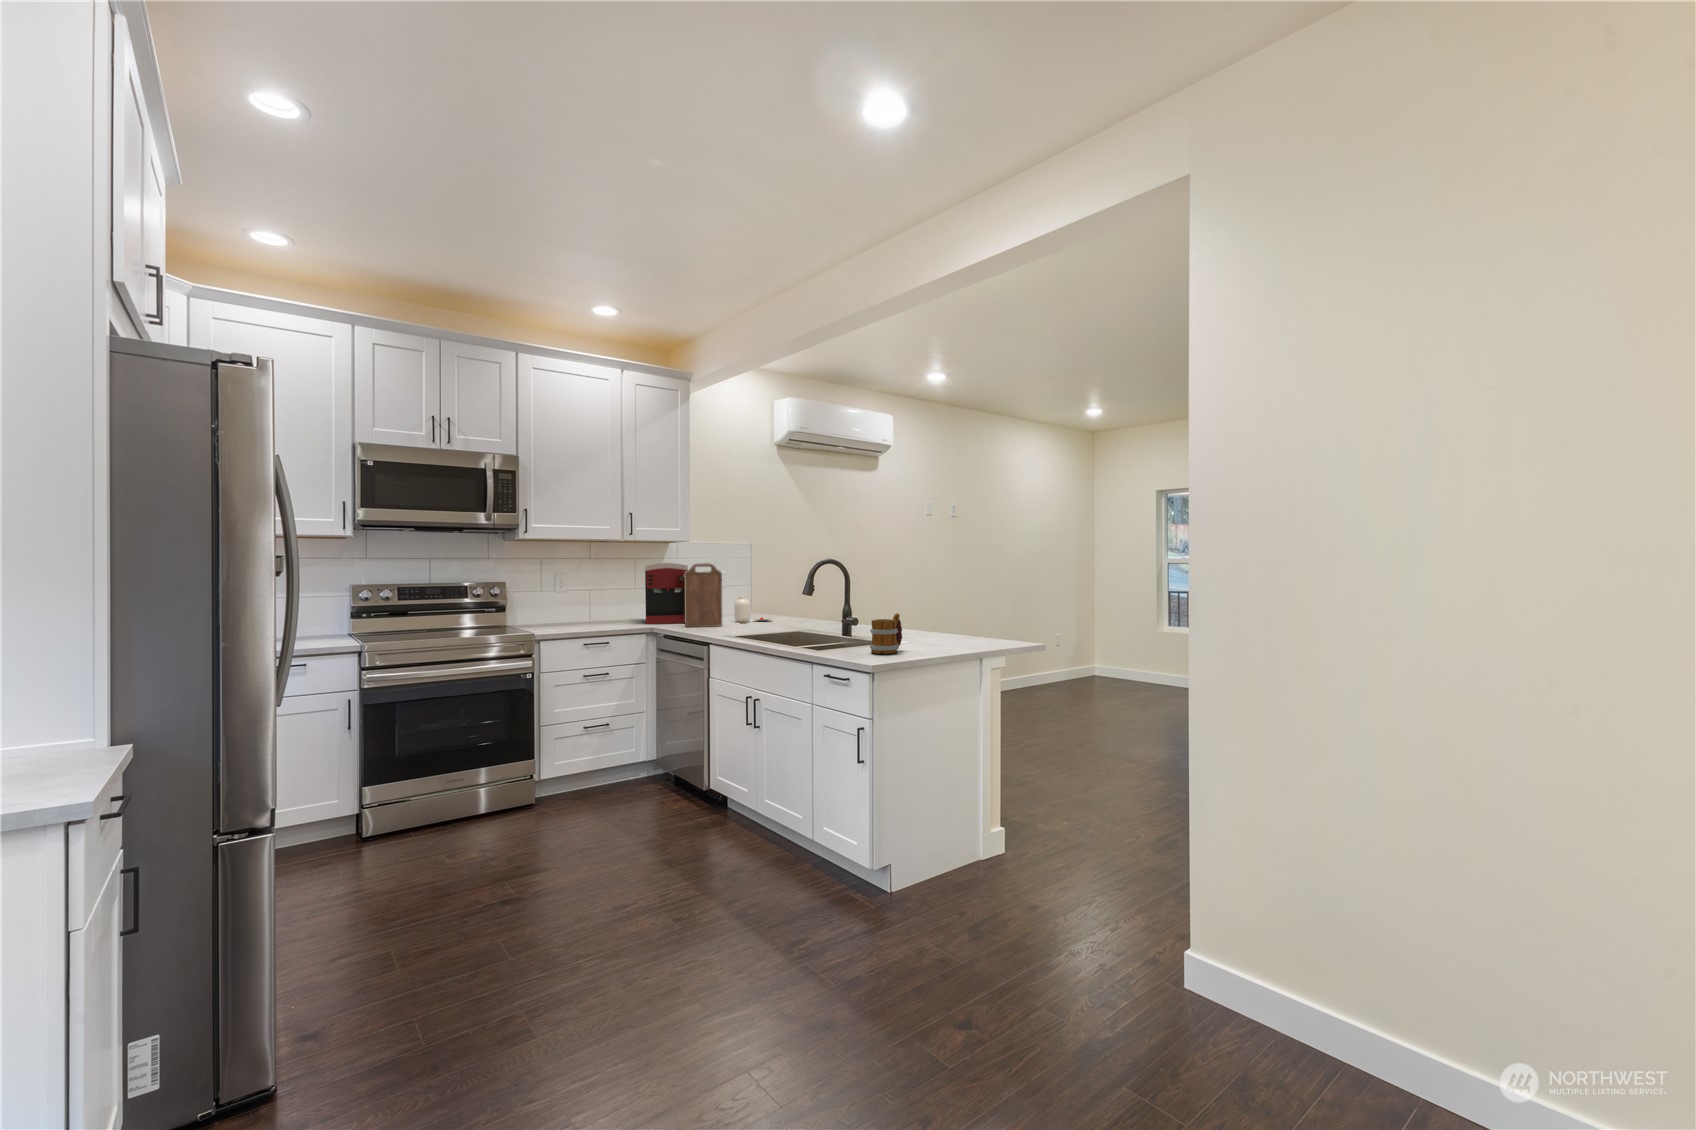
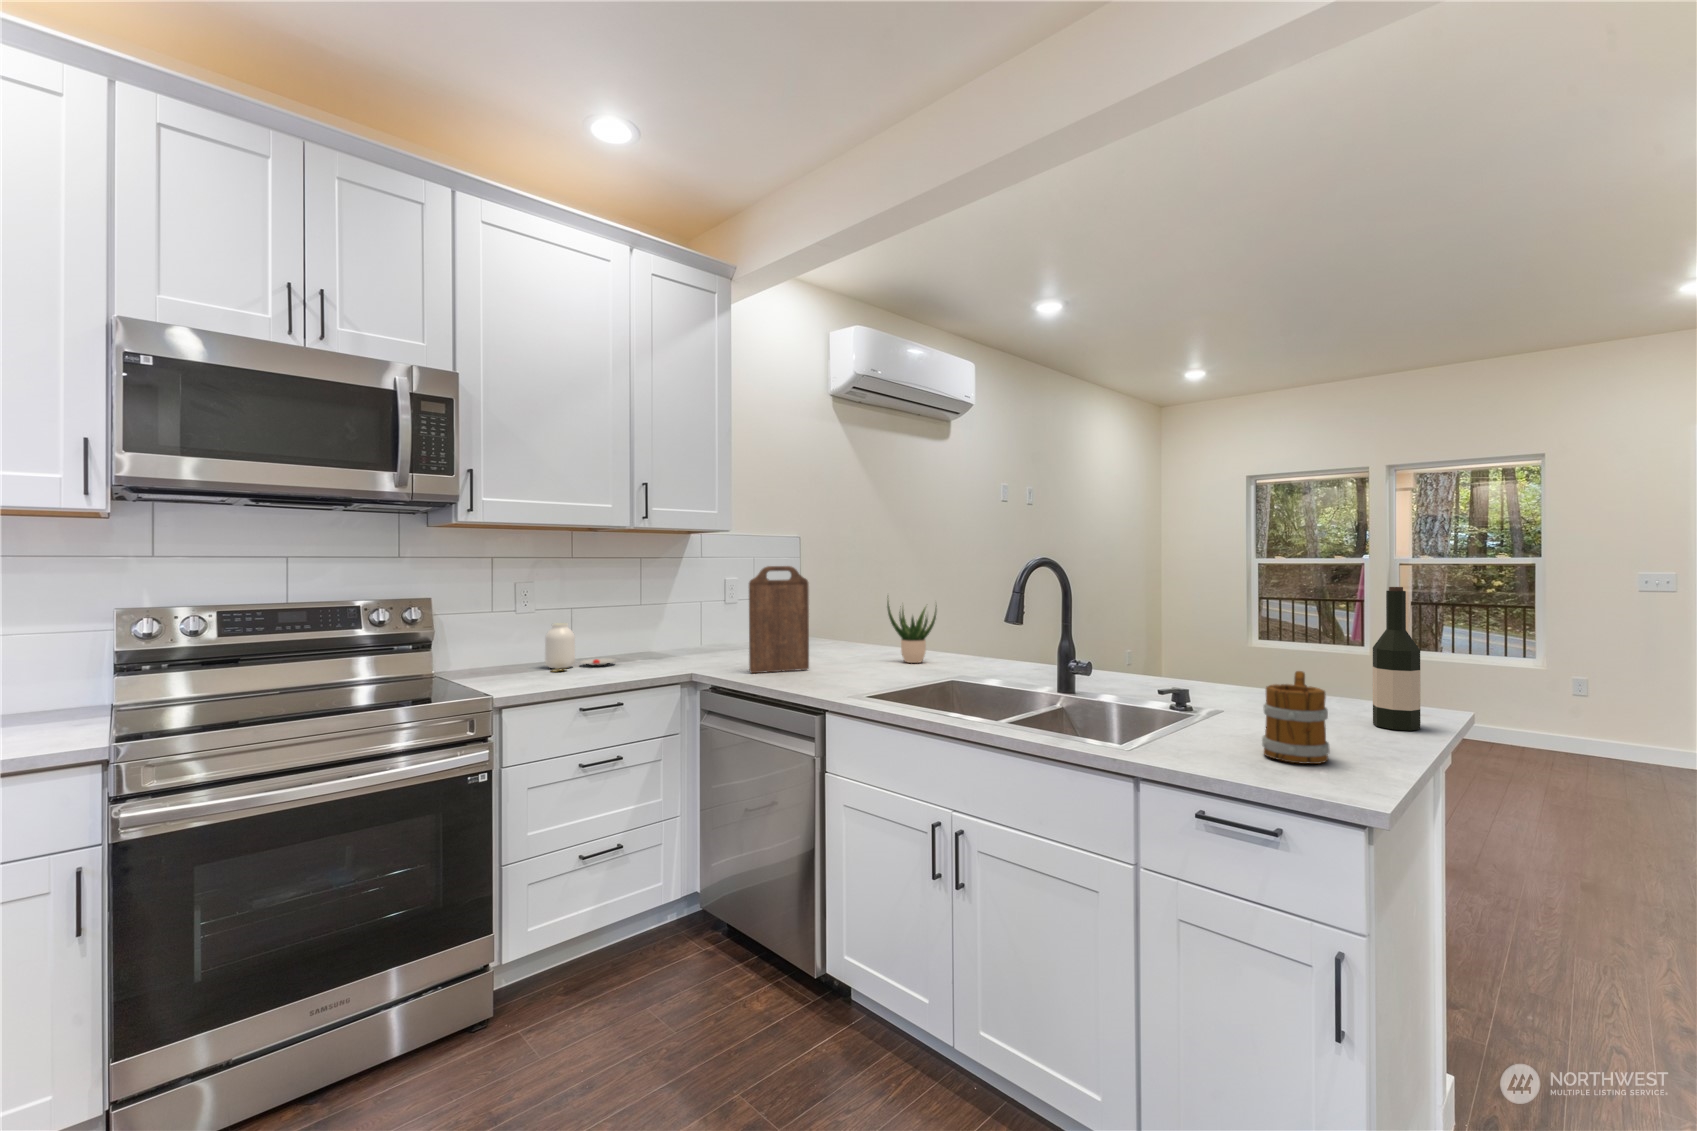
coffee maker: present [645,563,688,624] -> none [664,565,744,666]
wine bottle: none [960,574,981,646] -> present [1373,587,1420,731]
potted plant: none [779,581,807,624] -> present [887,601,937,663]
jar: present [734,596,772,623] -> present [545,623,616,672]

